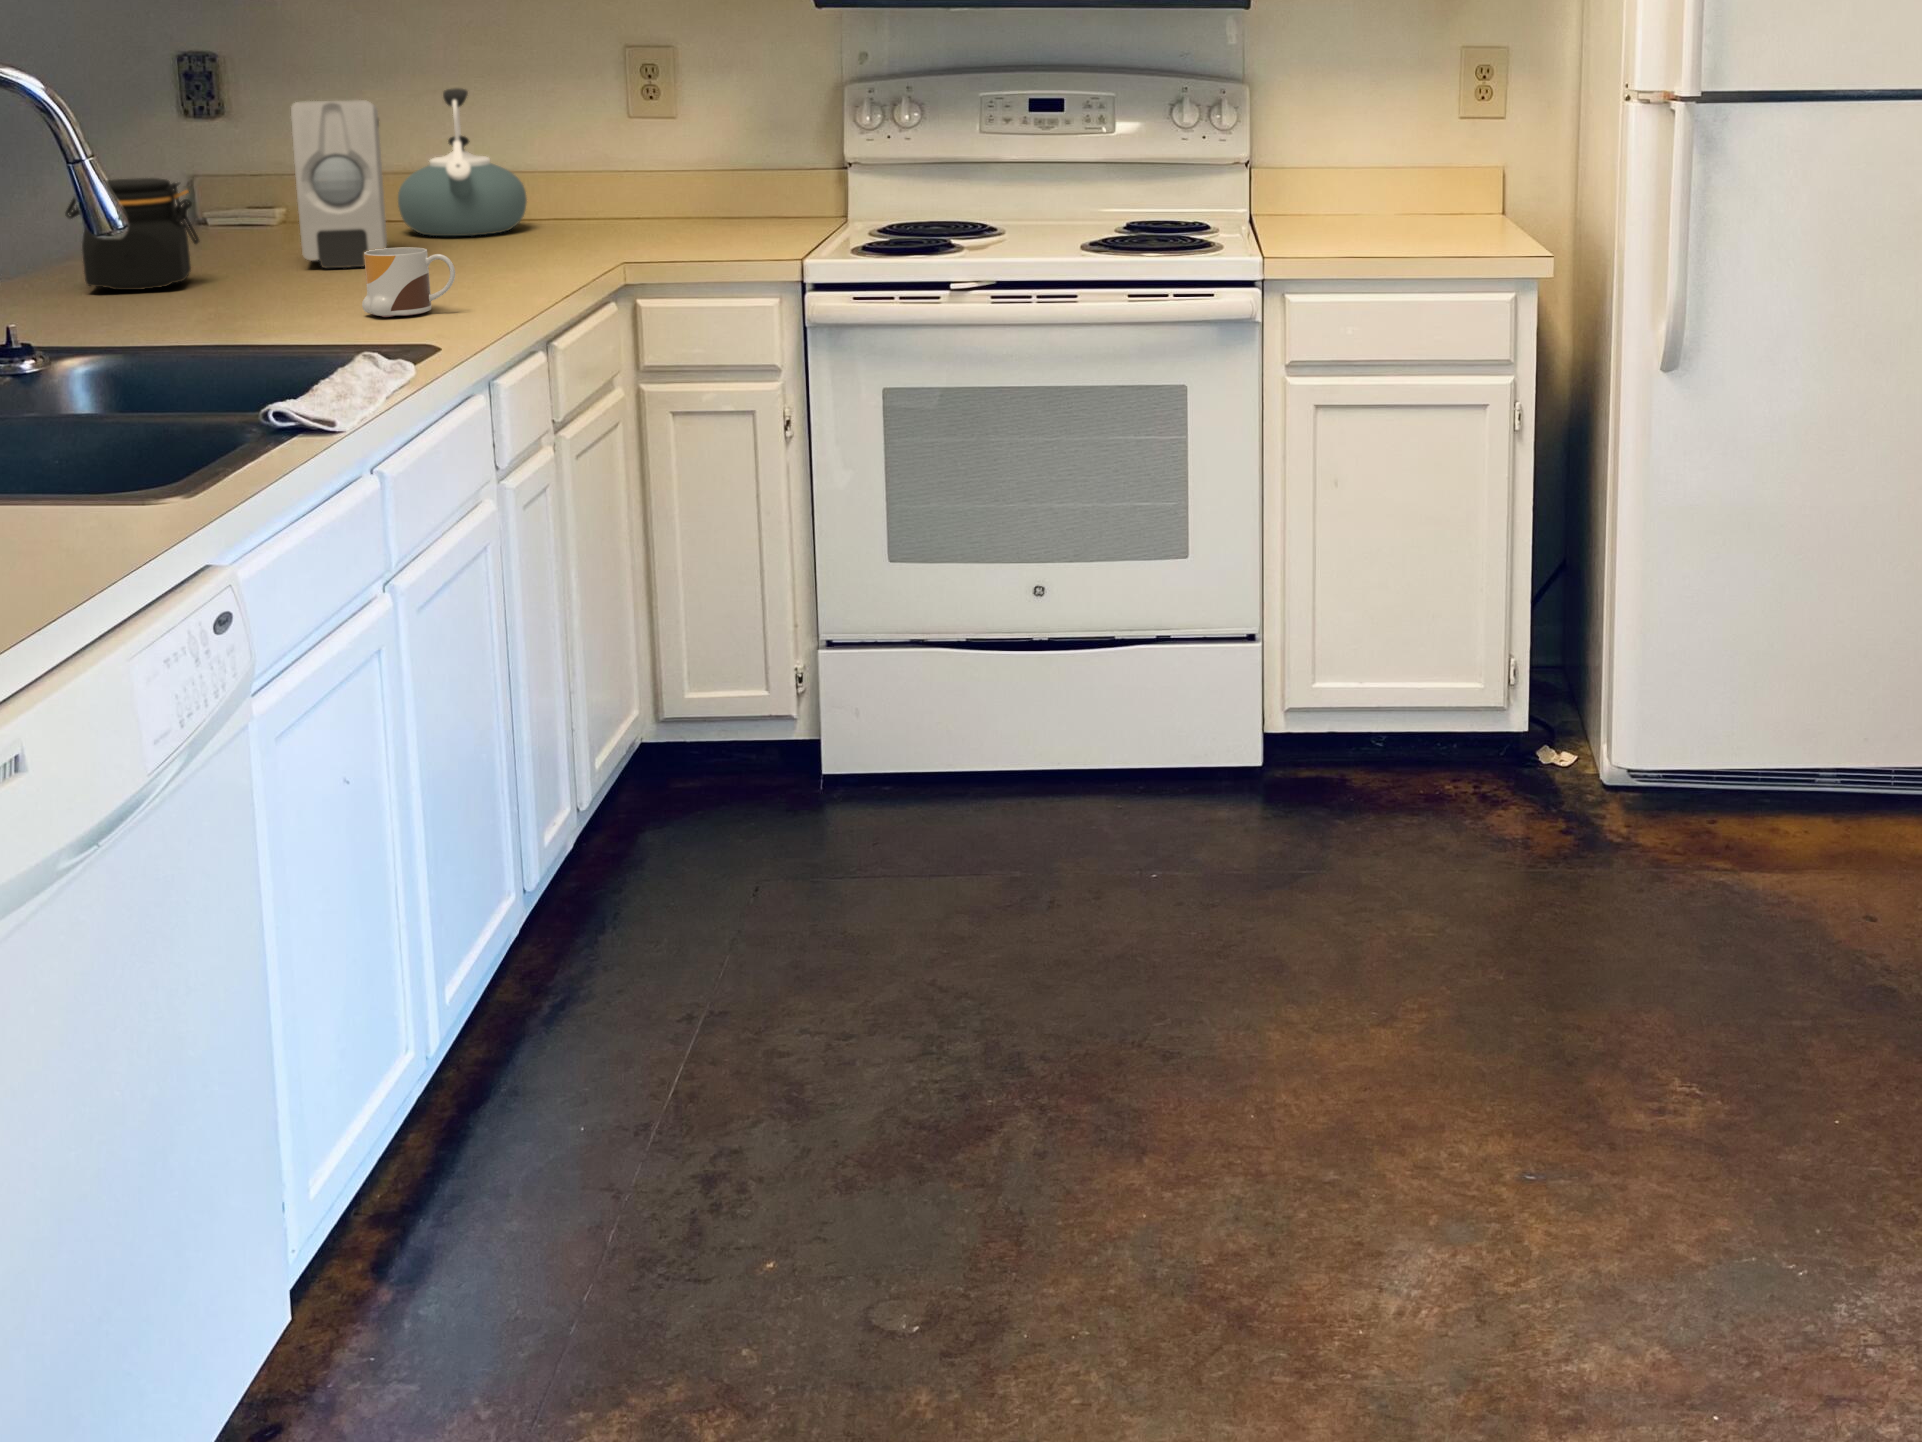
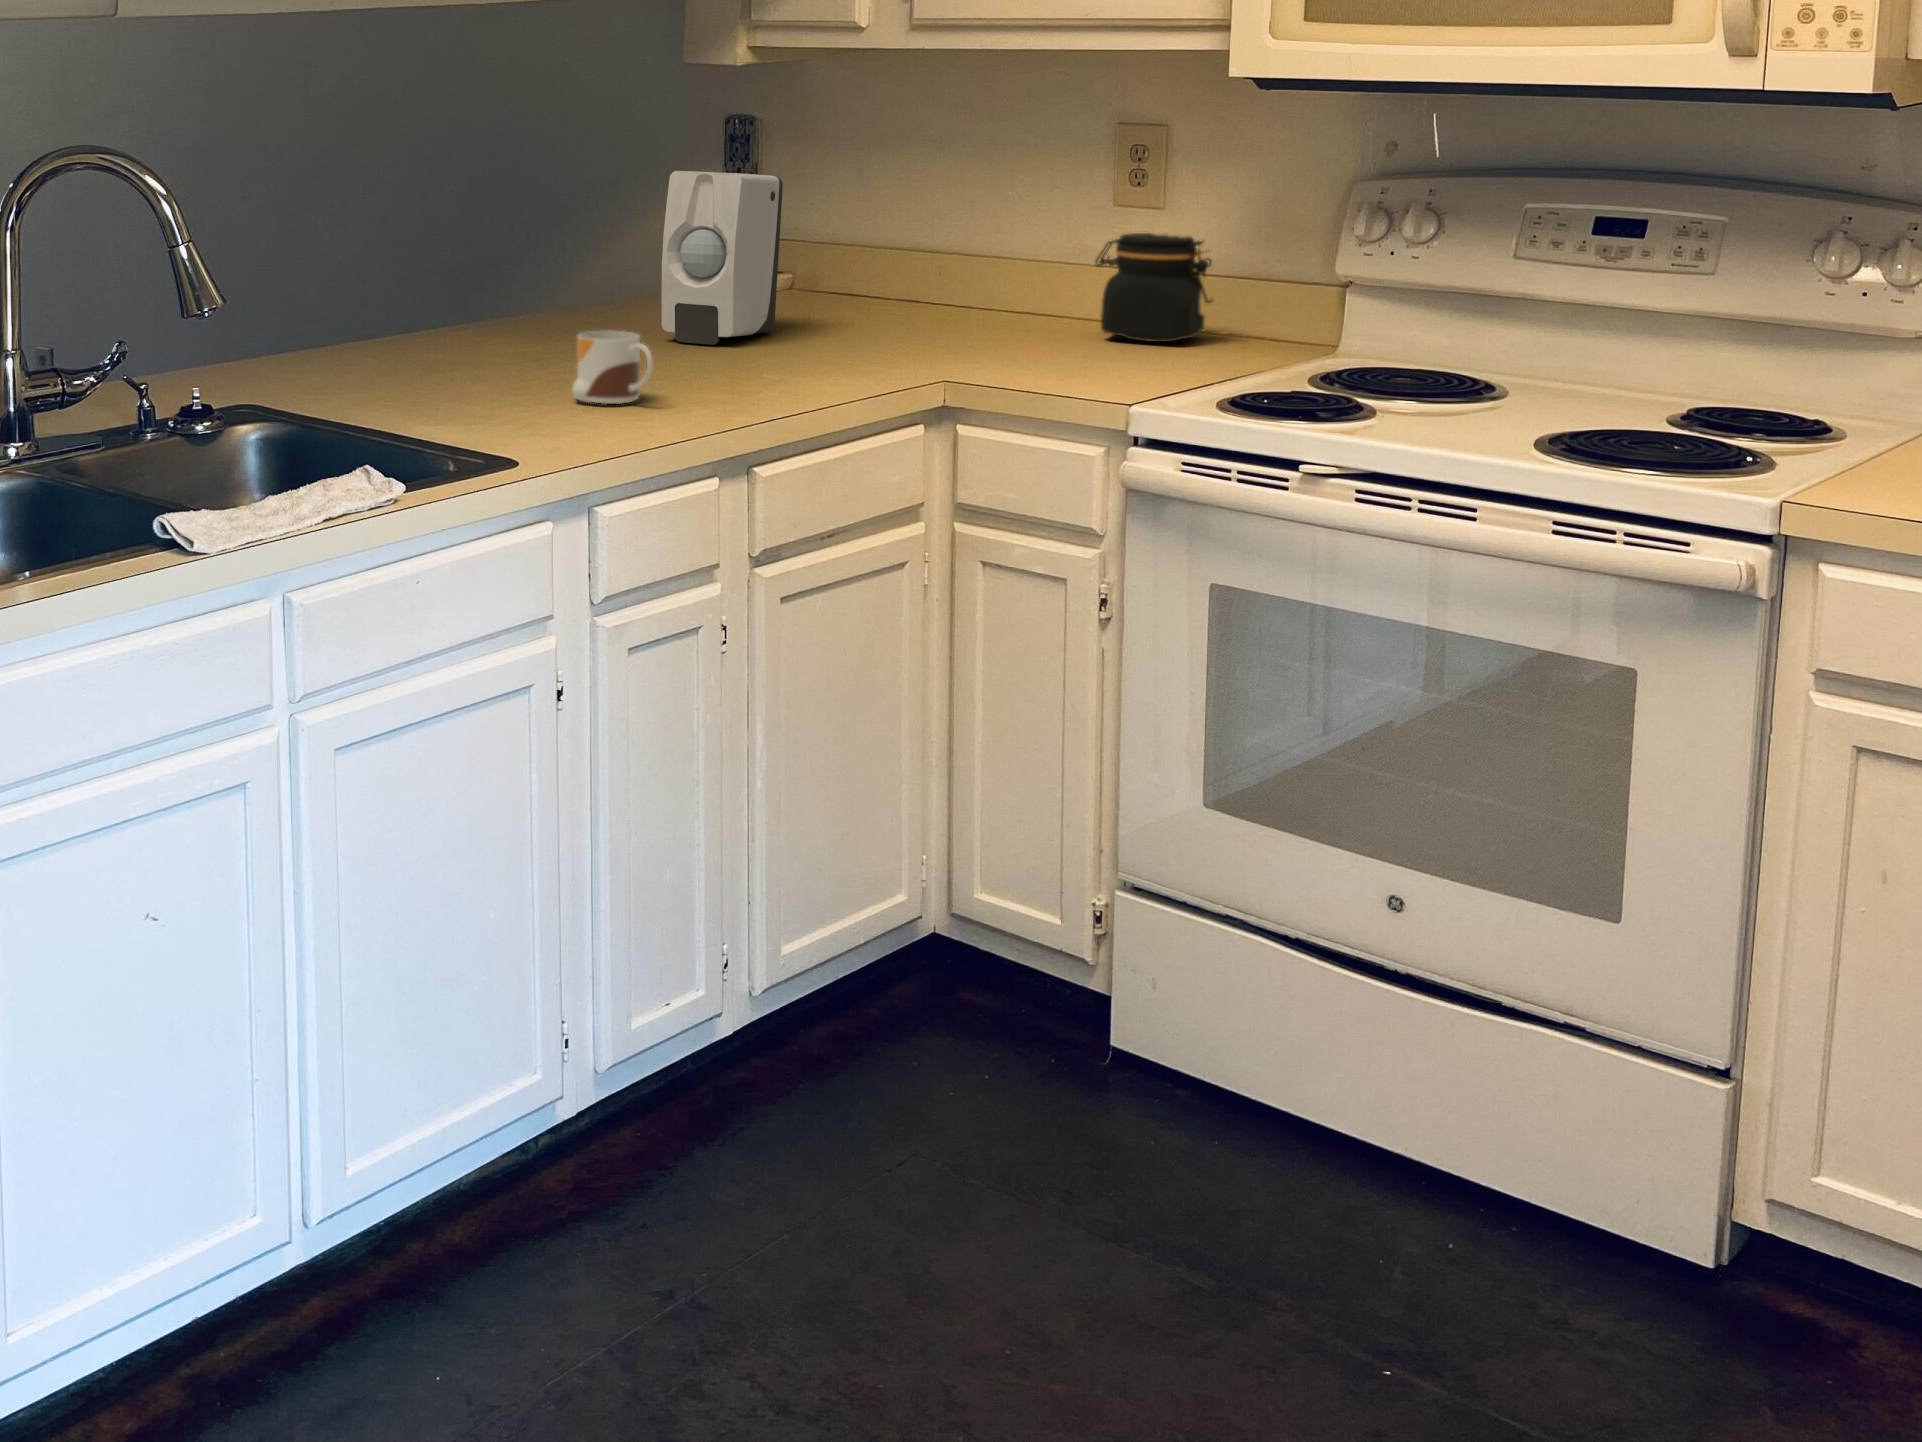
kettle: present [398,88,527,236] -> none [837,164,973,324]
jar: present [65,178,199,290] -> present [1096,233,1212,342]

